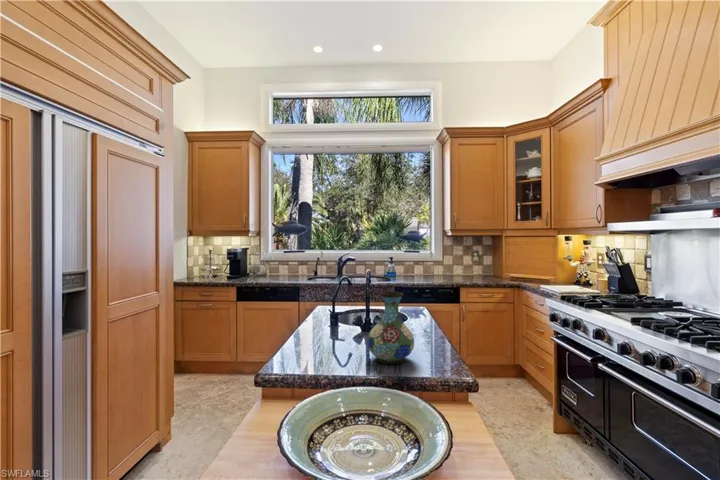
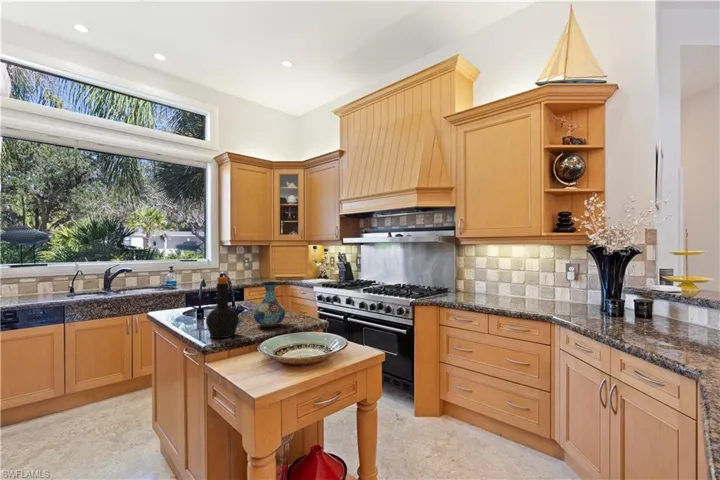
bottle: none [293,279,336,367] -> present [206,277,239,338]

